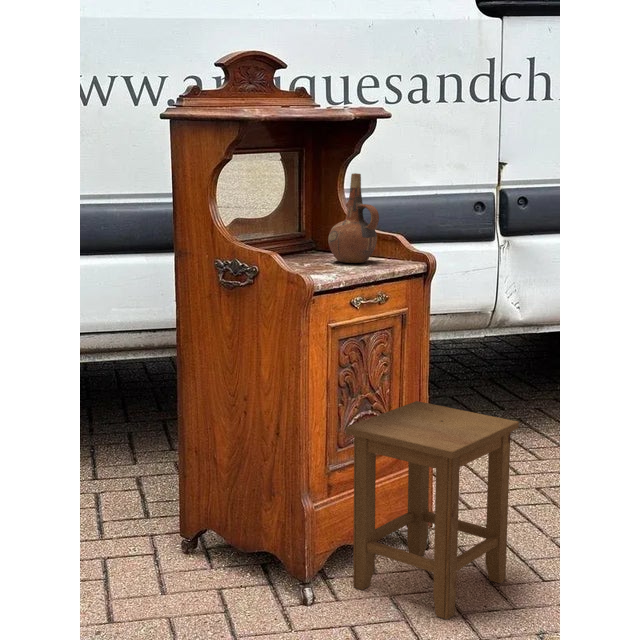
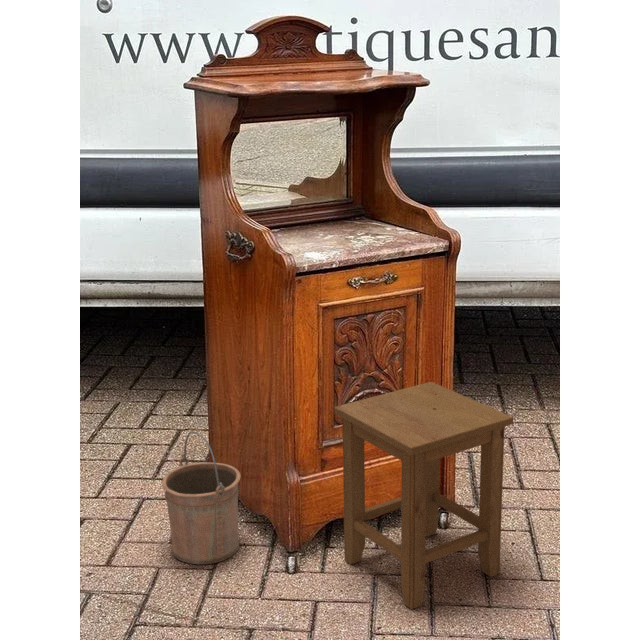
ceramic pitcher: present [328,173,379,263] -> none [348,147,398,239]
bucket: none [161,468,243,610] -> present [162,431,241,564]

